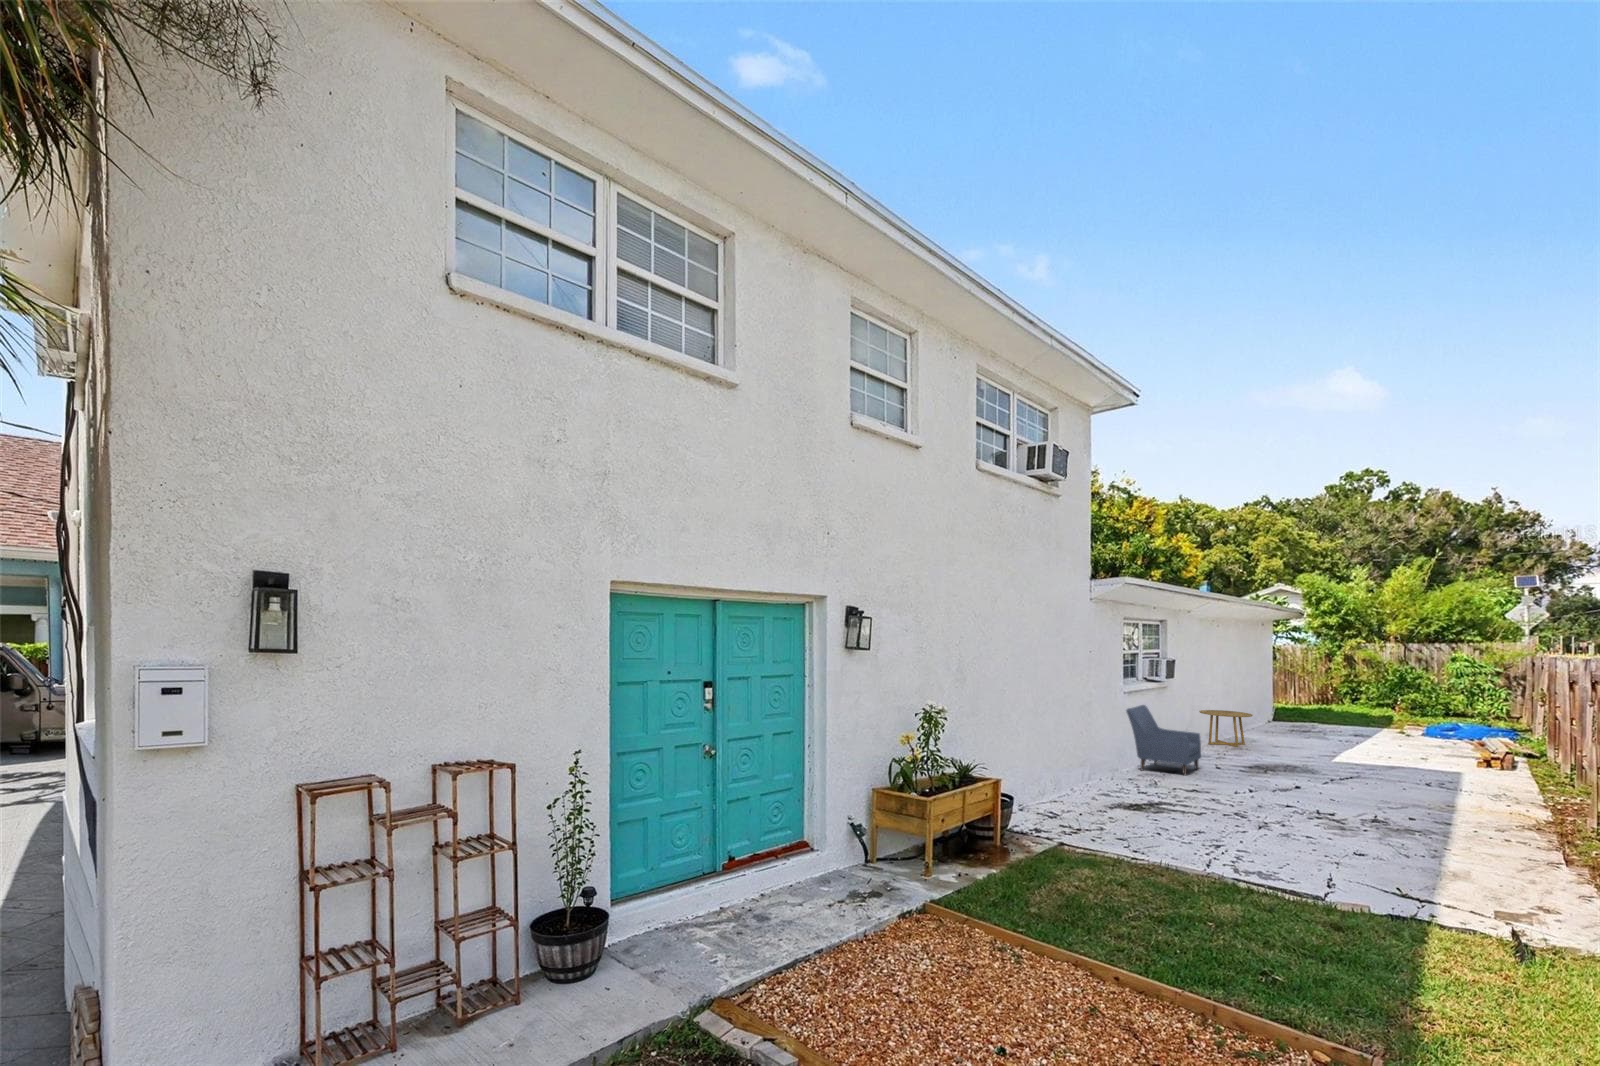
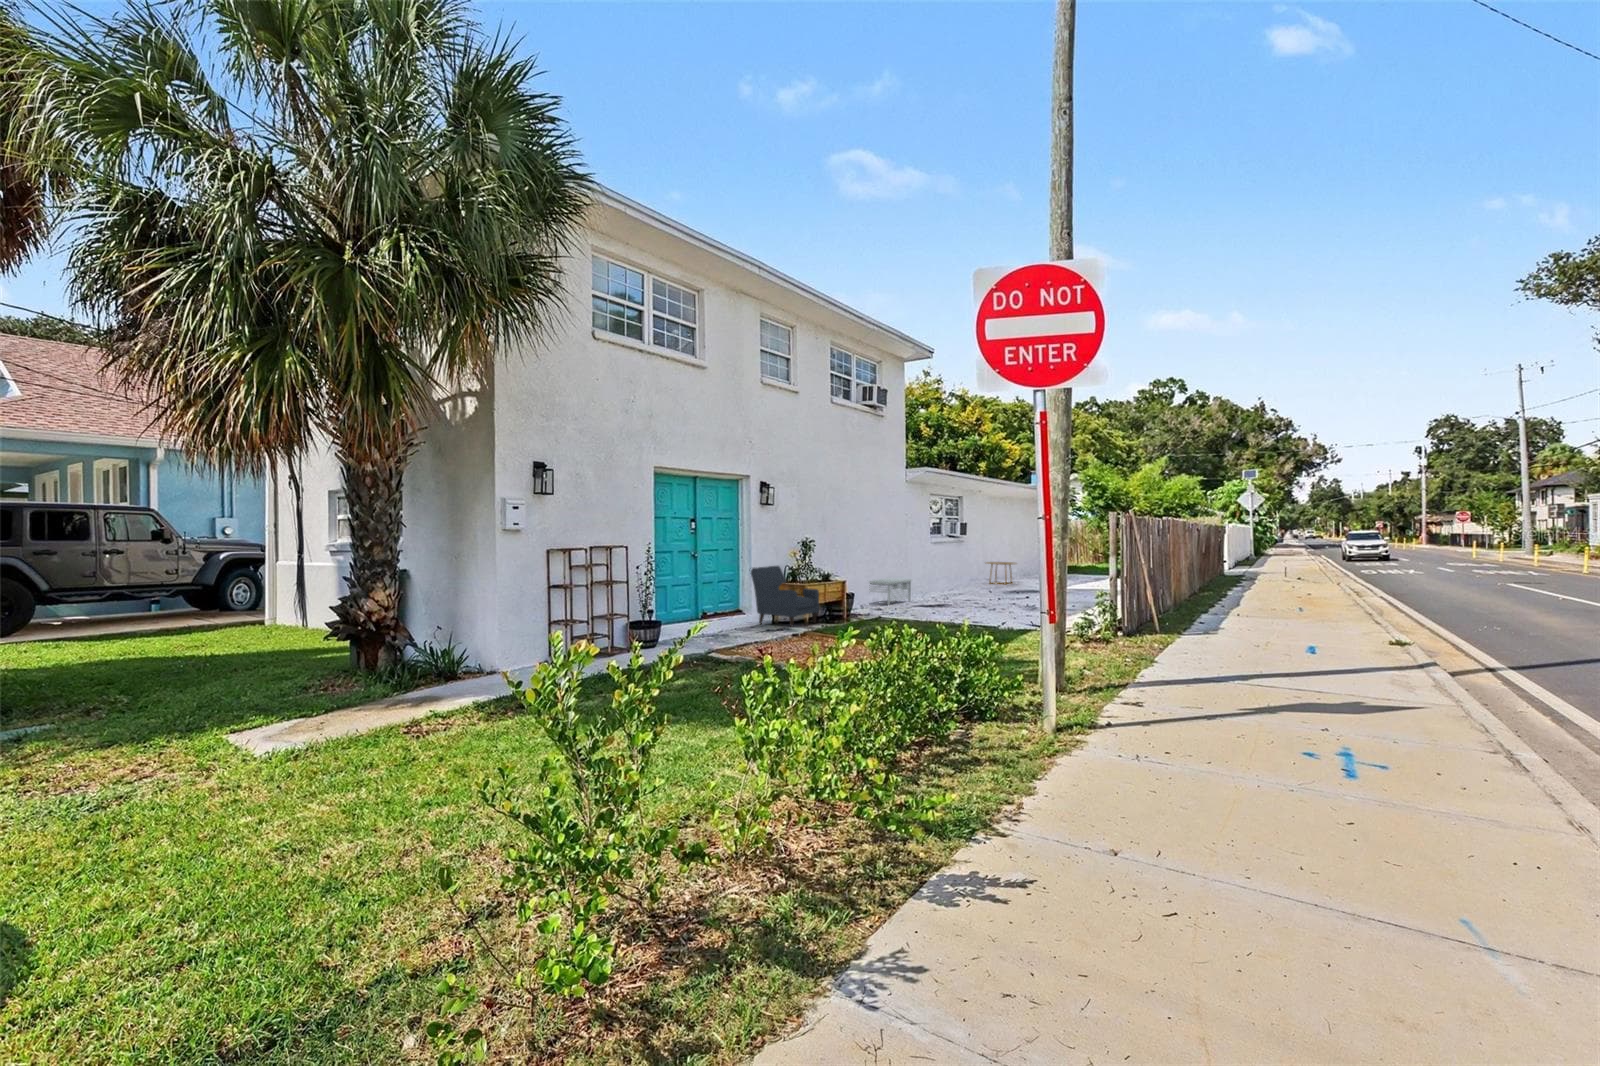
chair: present [1126,705,1201,776] -> present [751,566,819,627]
storage bench: none [1034,753,1114,811] -> present [869,578,912,605]

